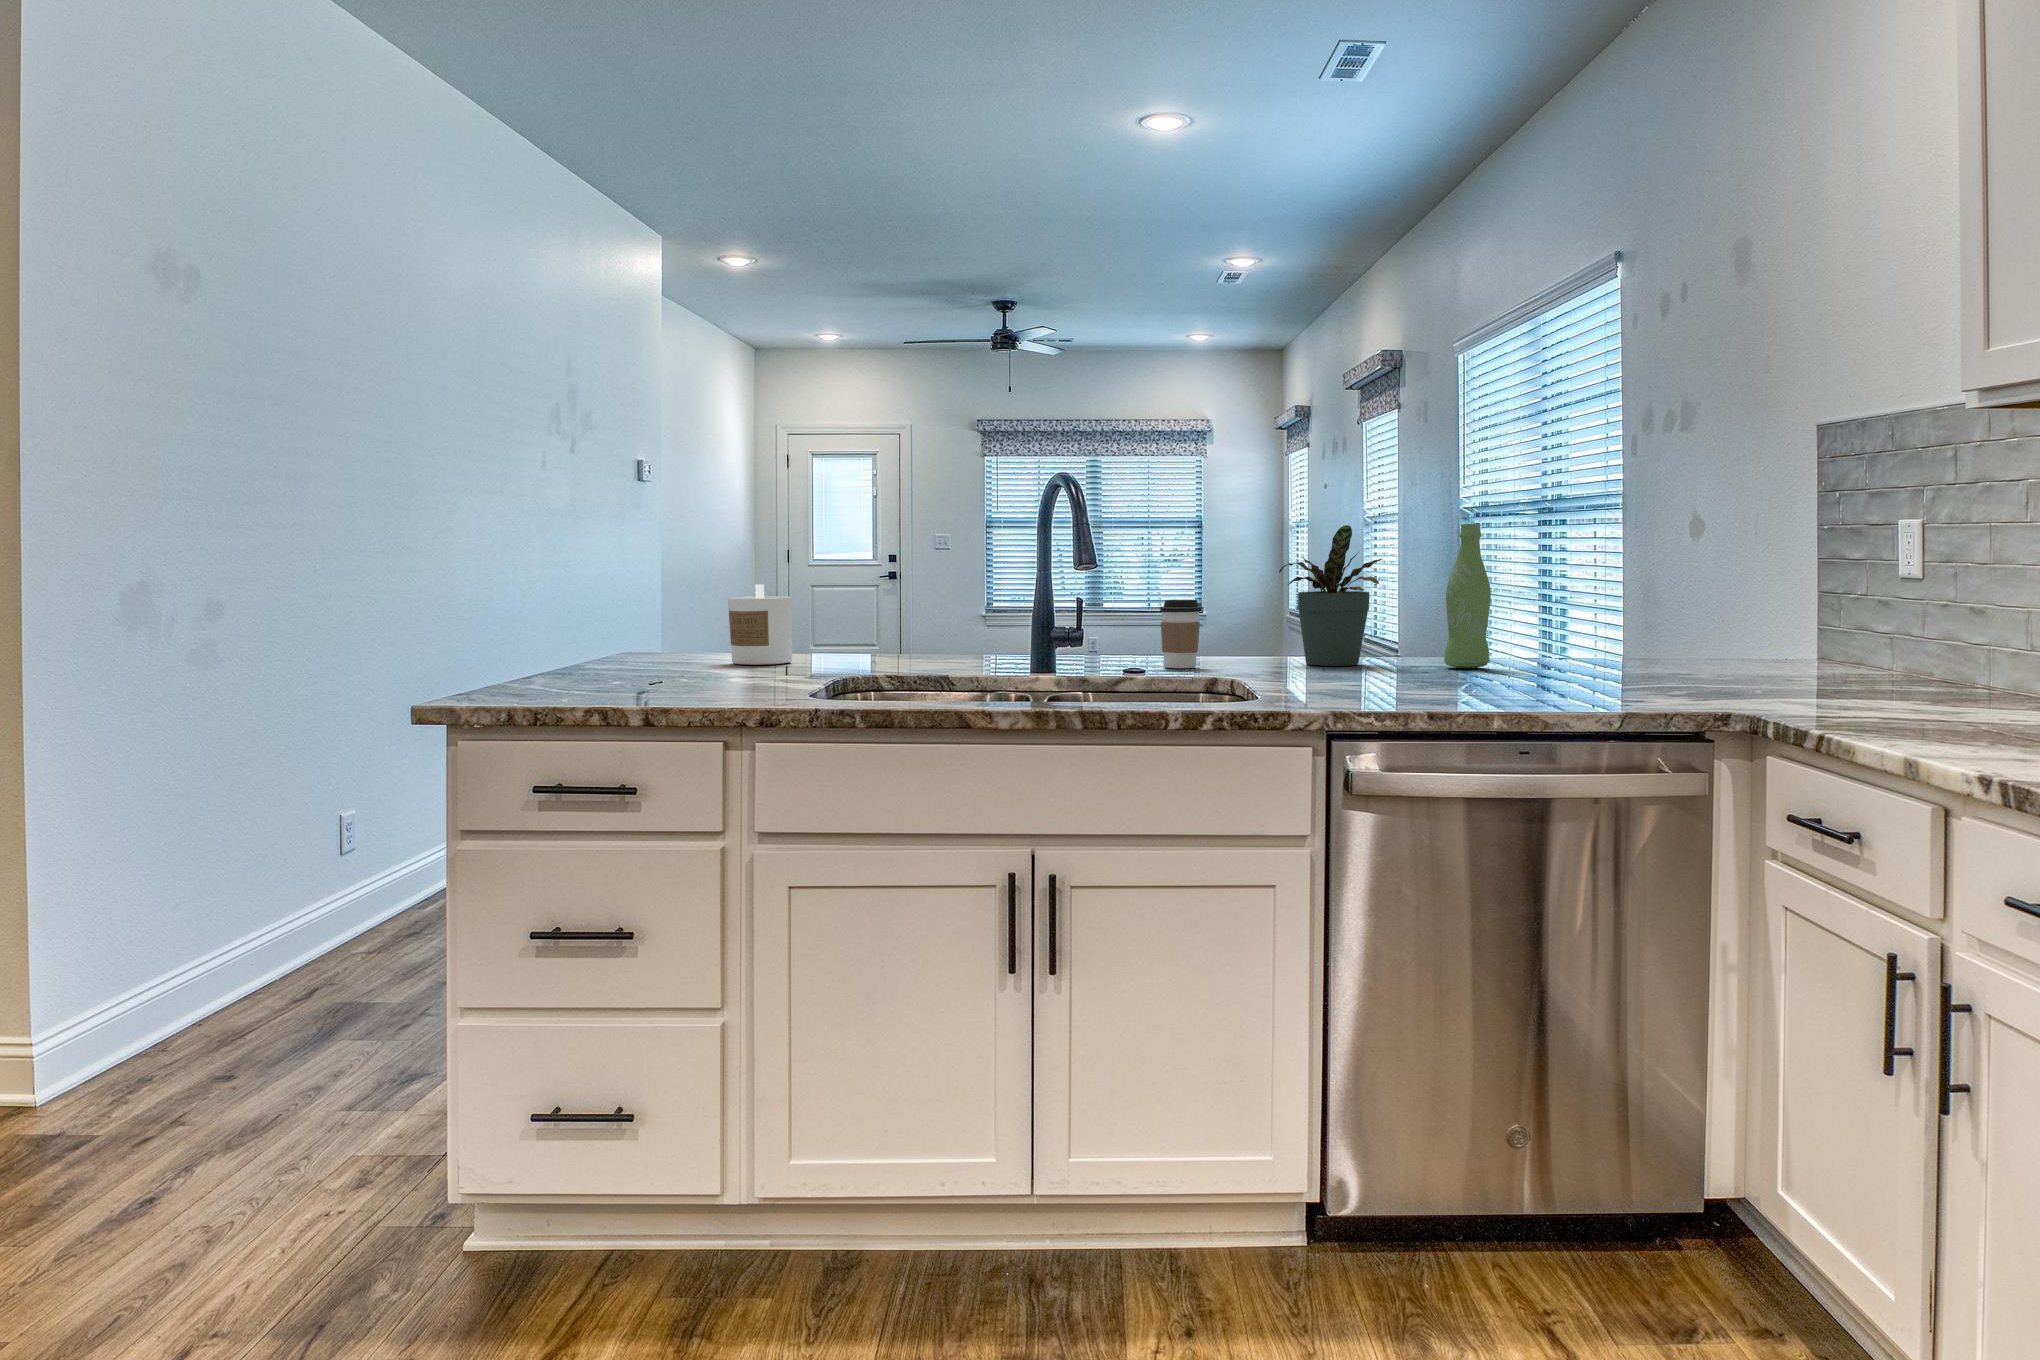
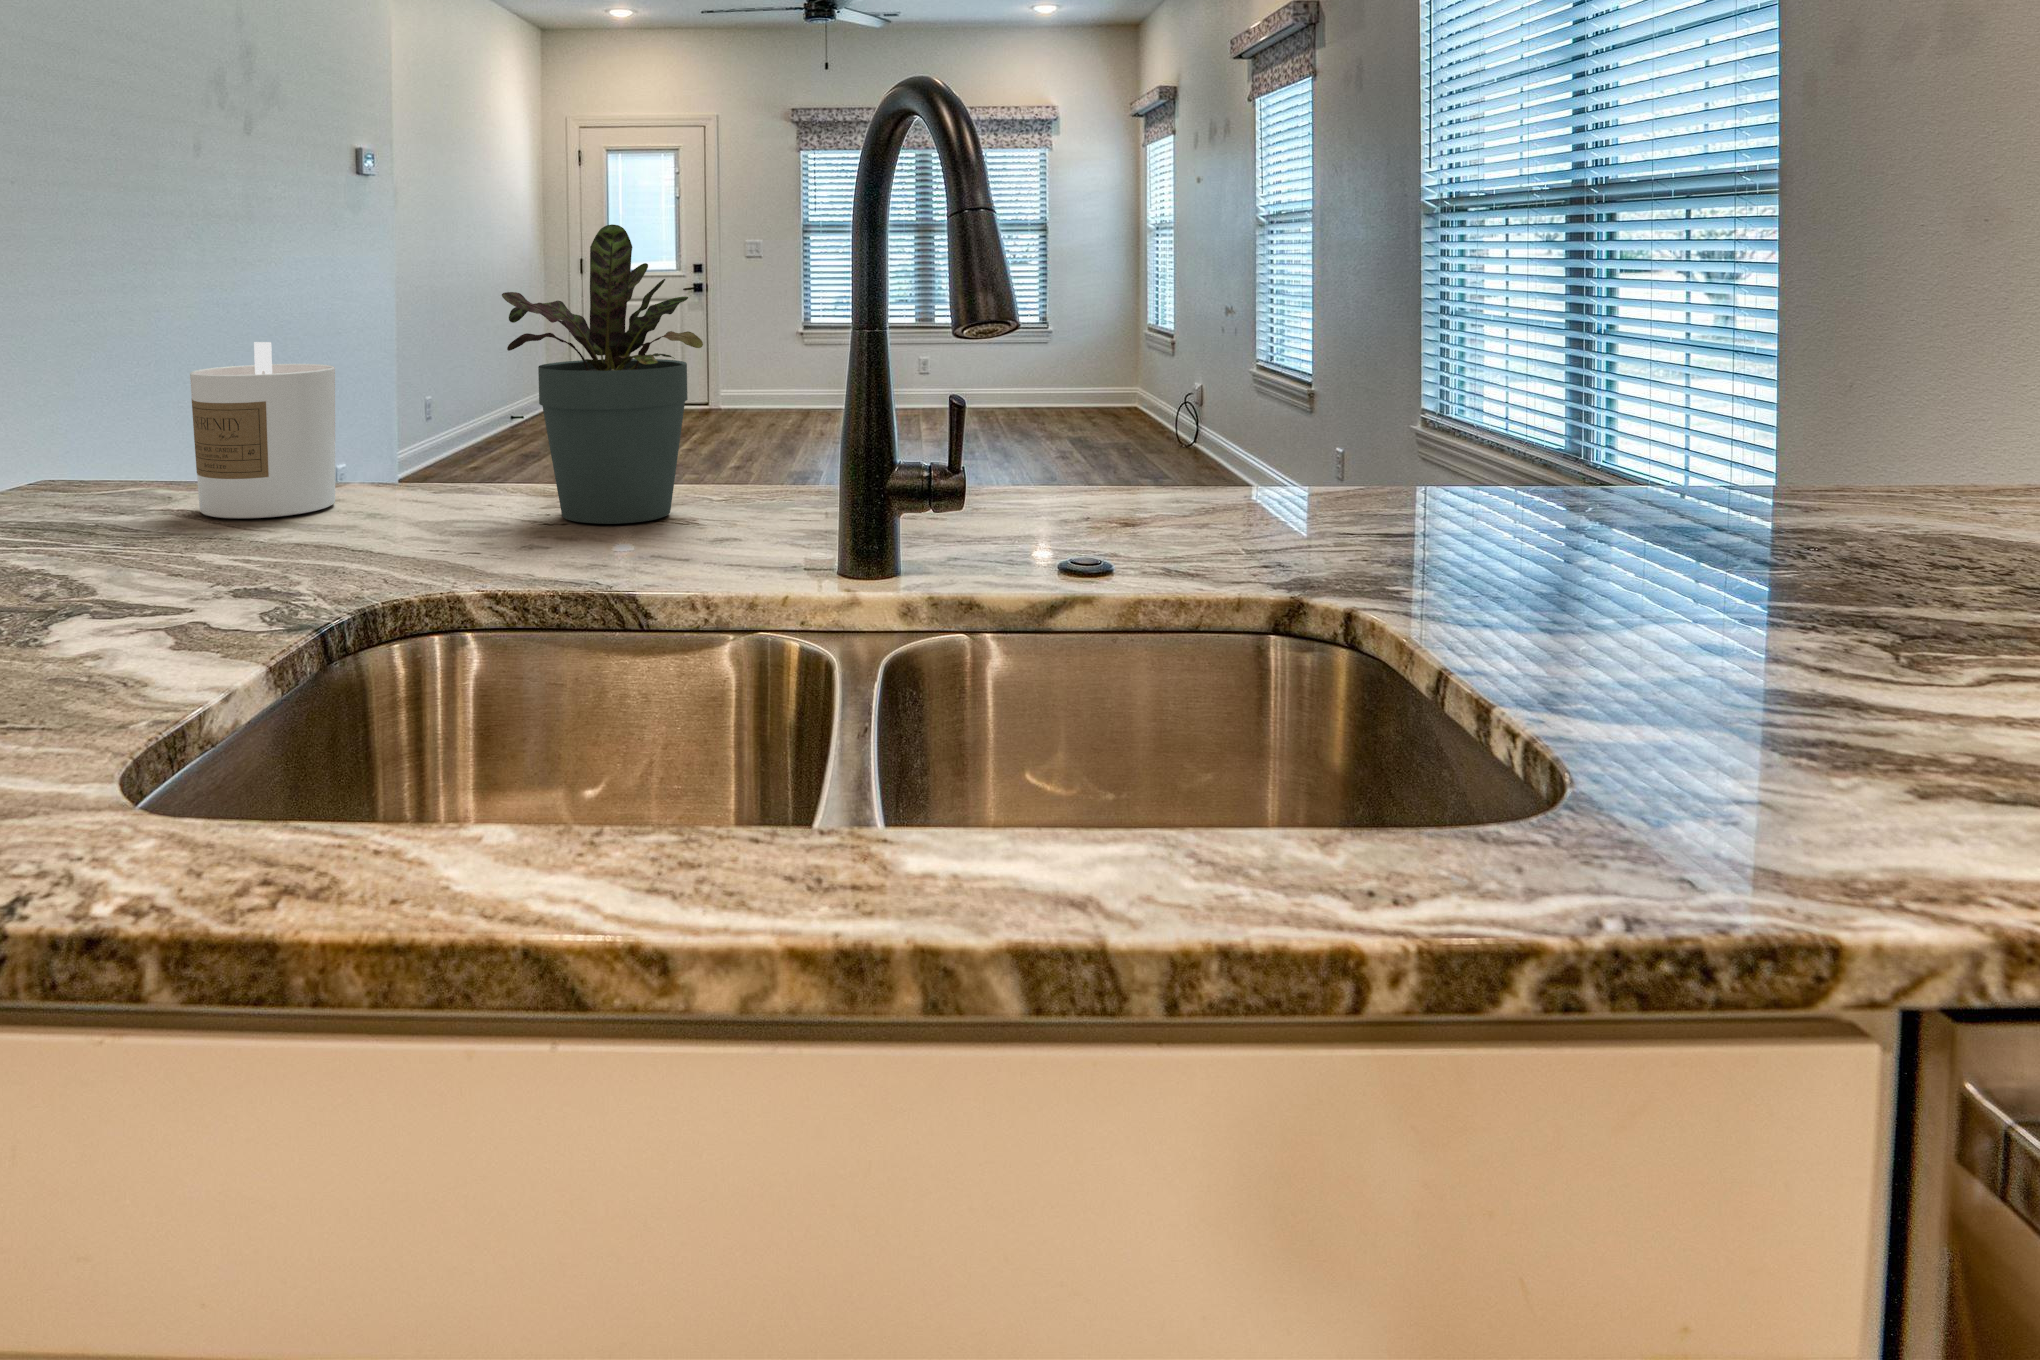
bottle: present [1444,523,1491,668] -> none [1851,205,1987,561]
potted plant: present [1279,525,1383,666] -> present [502,224,703,524]
coffee cup: present [1160,600,1203,668] -> none [1144,384,1249,551]

